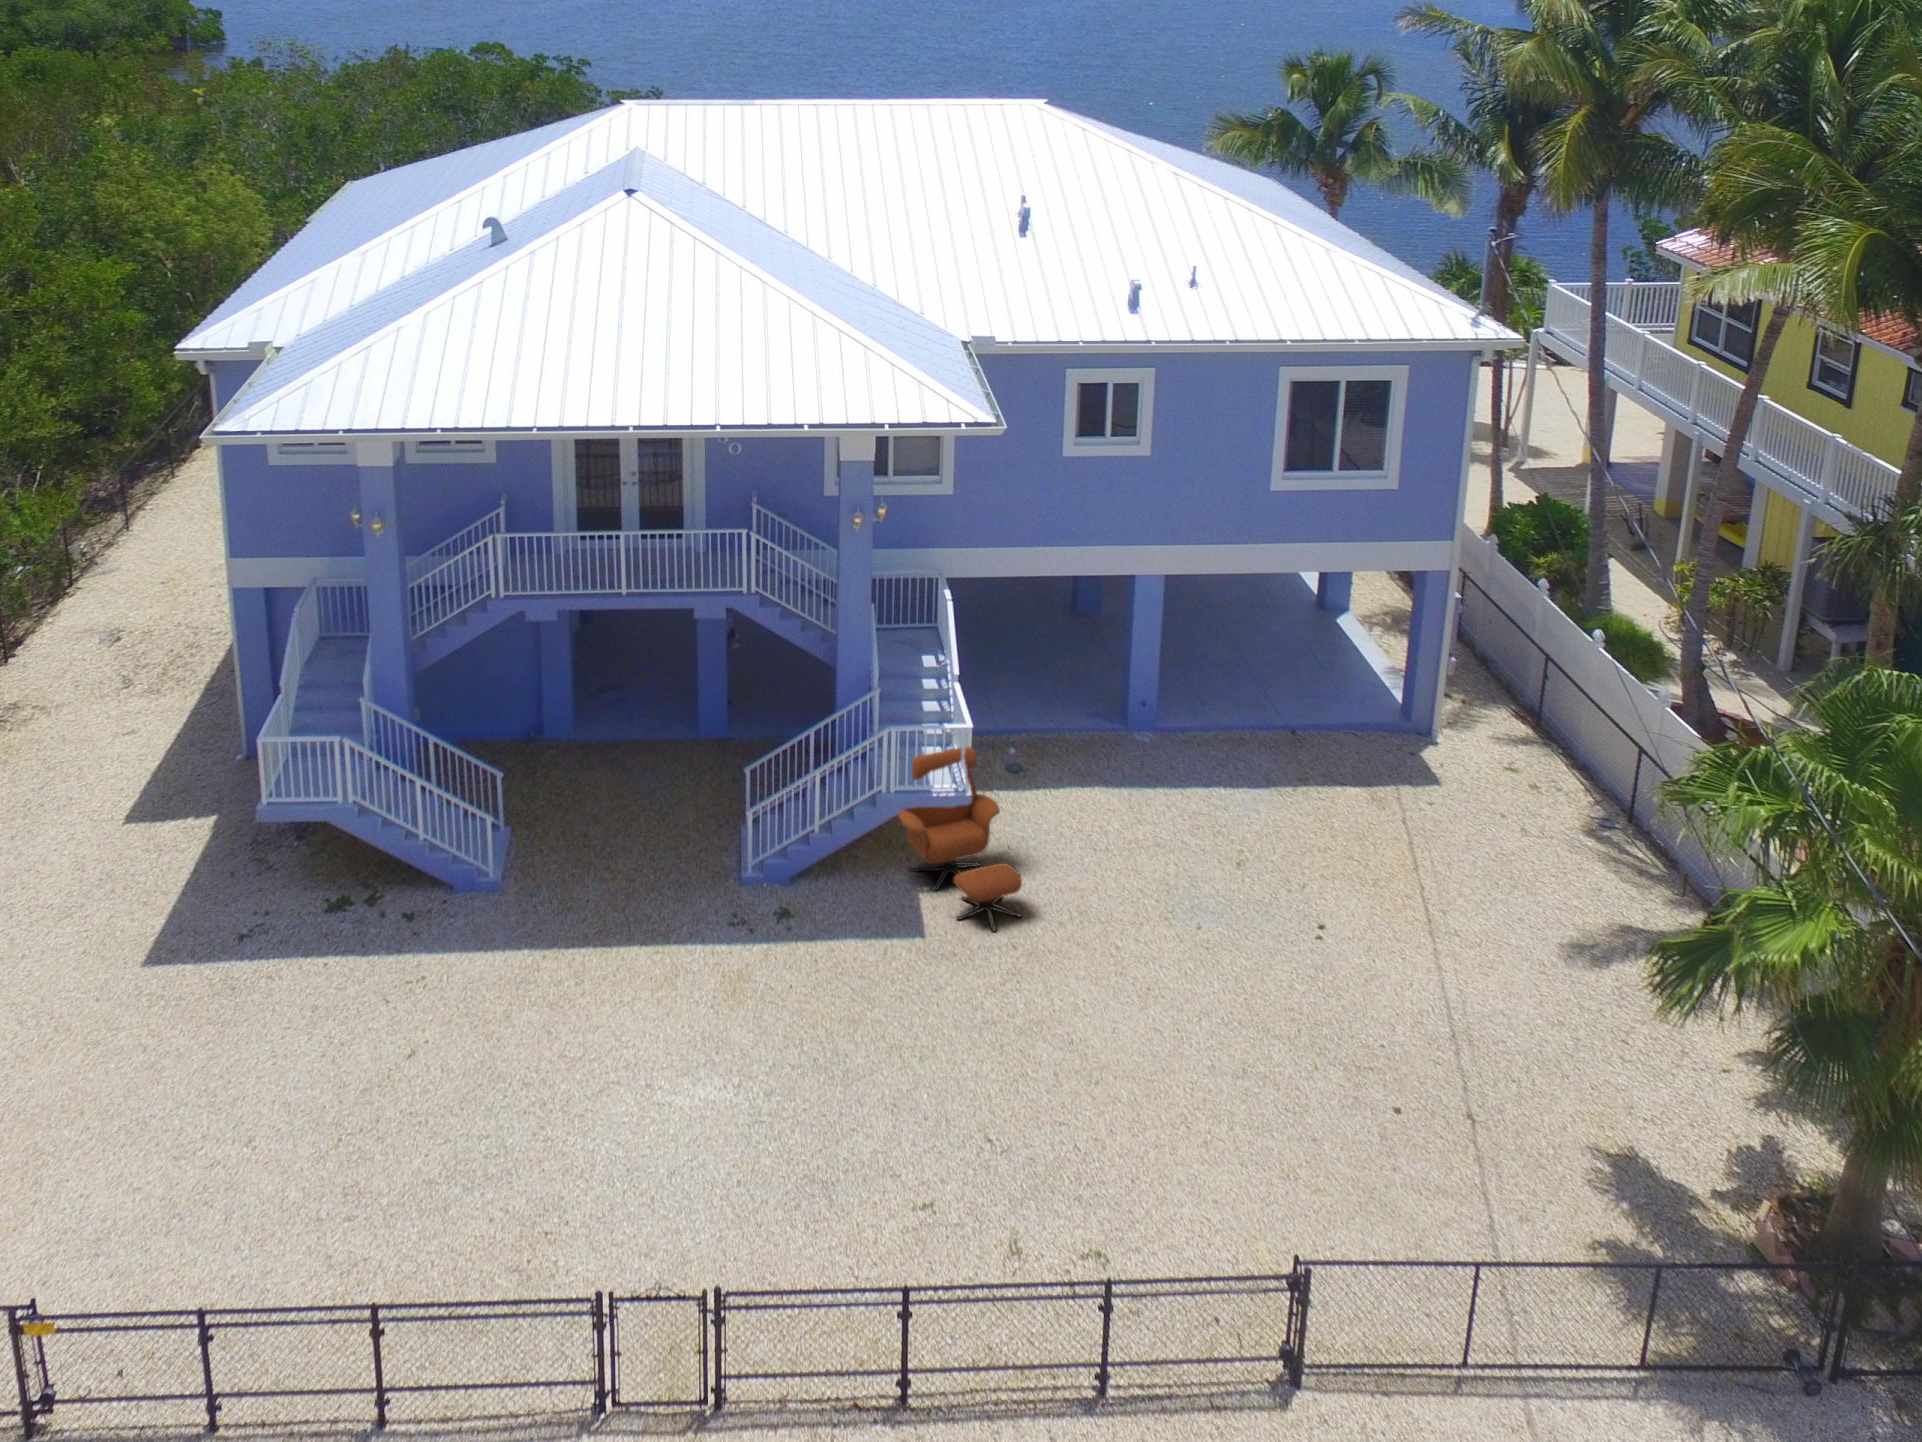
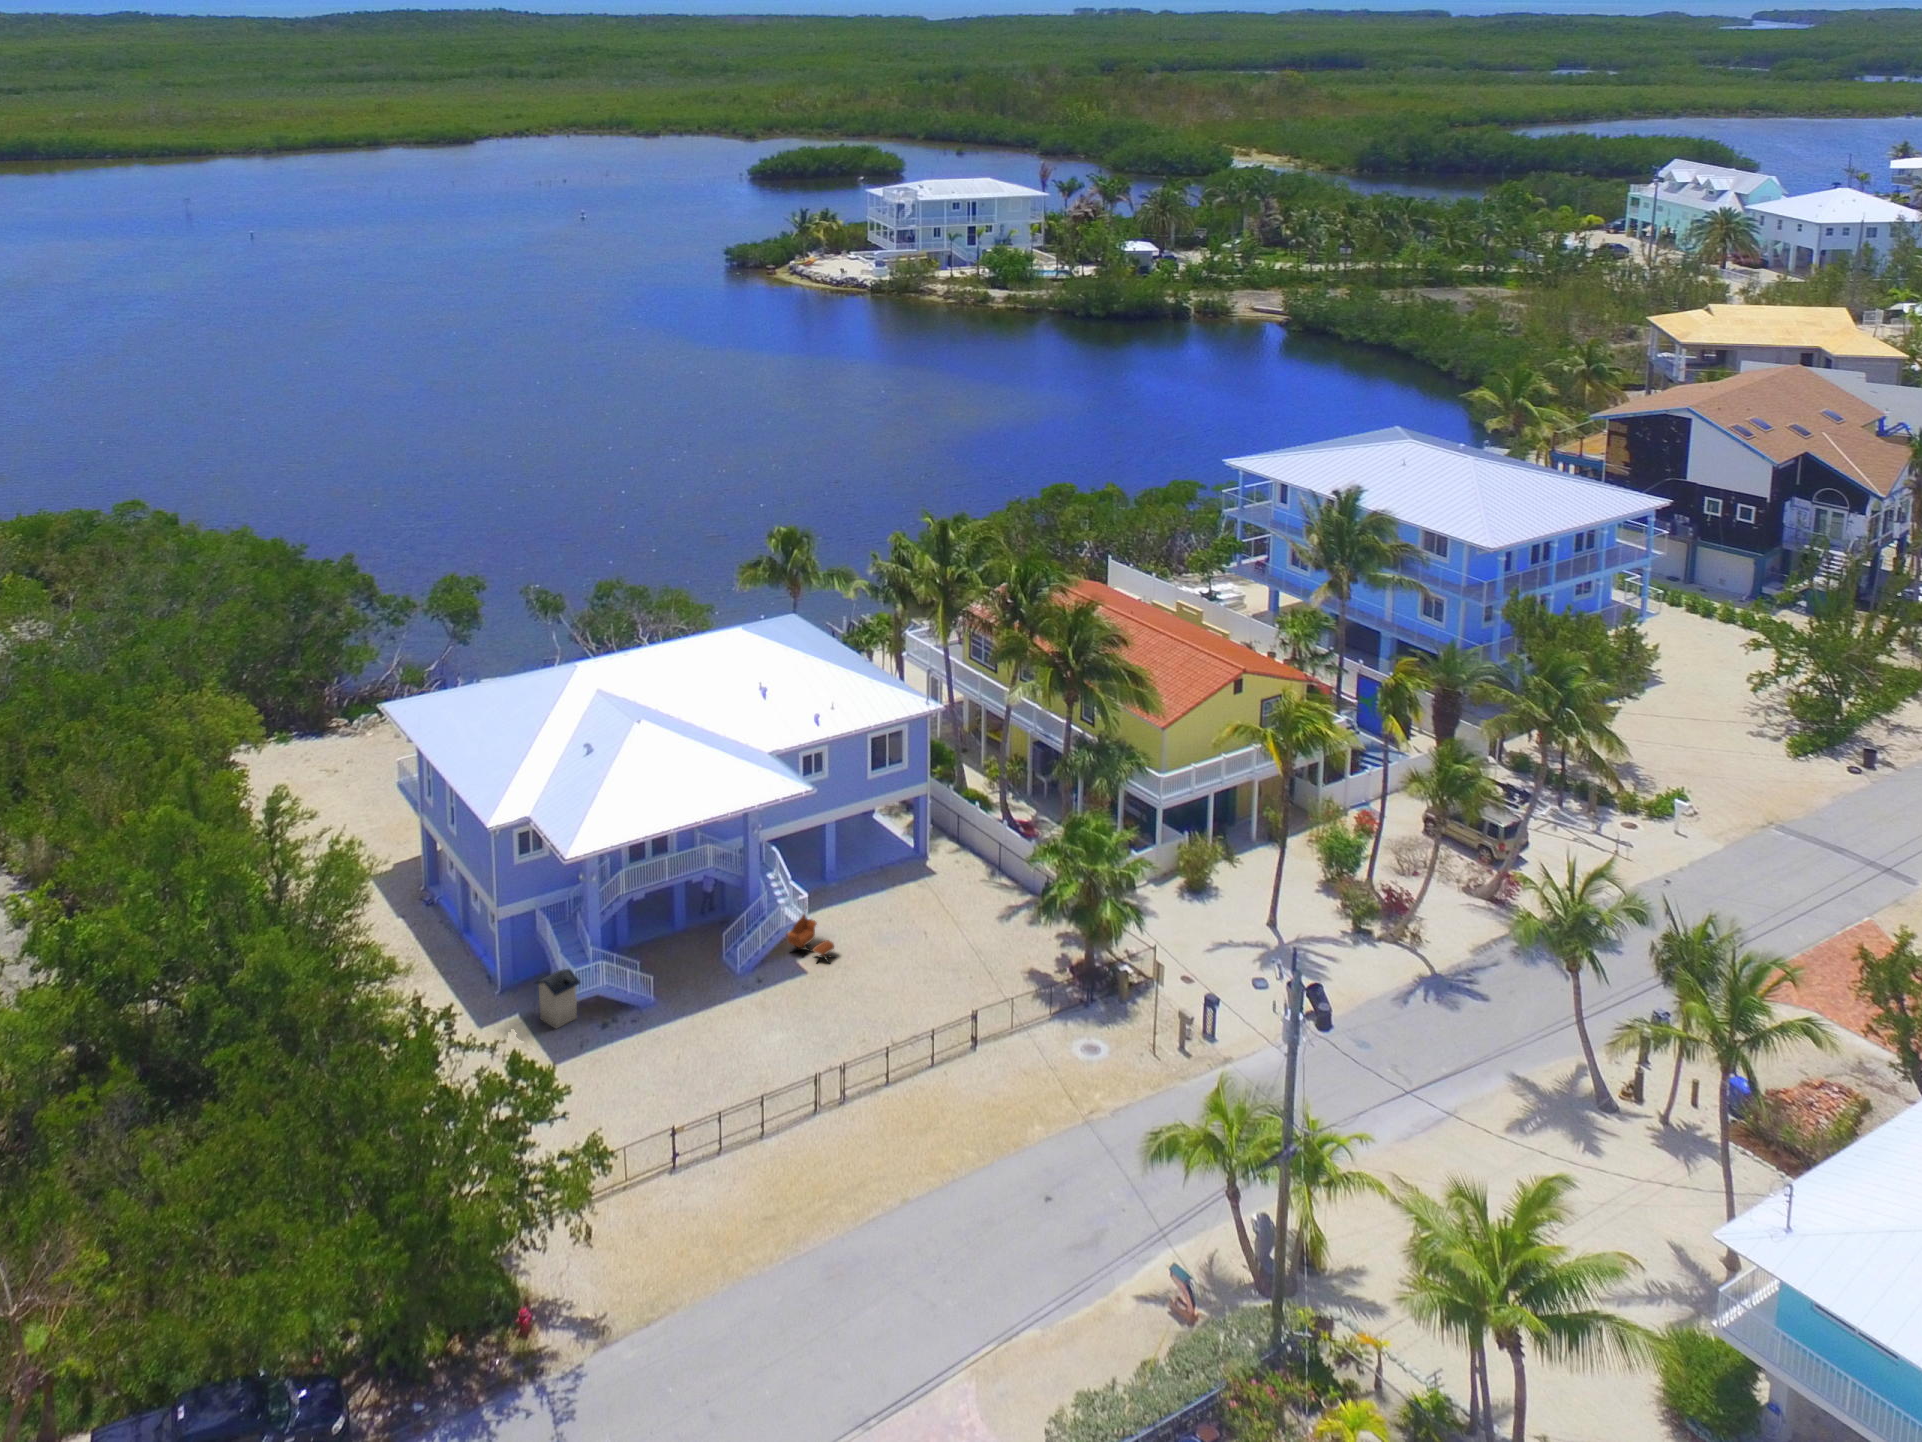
trash can: none [185,745,277,886] -> present [535,969,580,1029]

